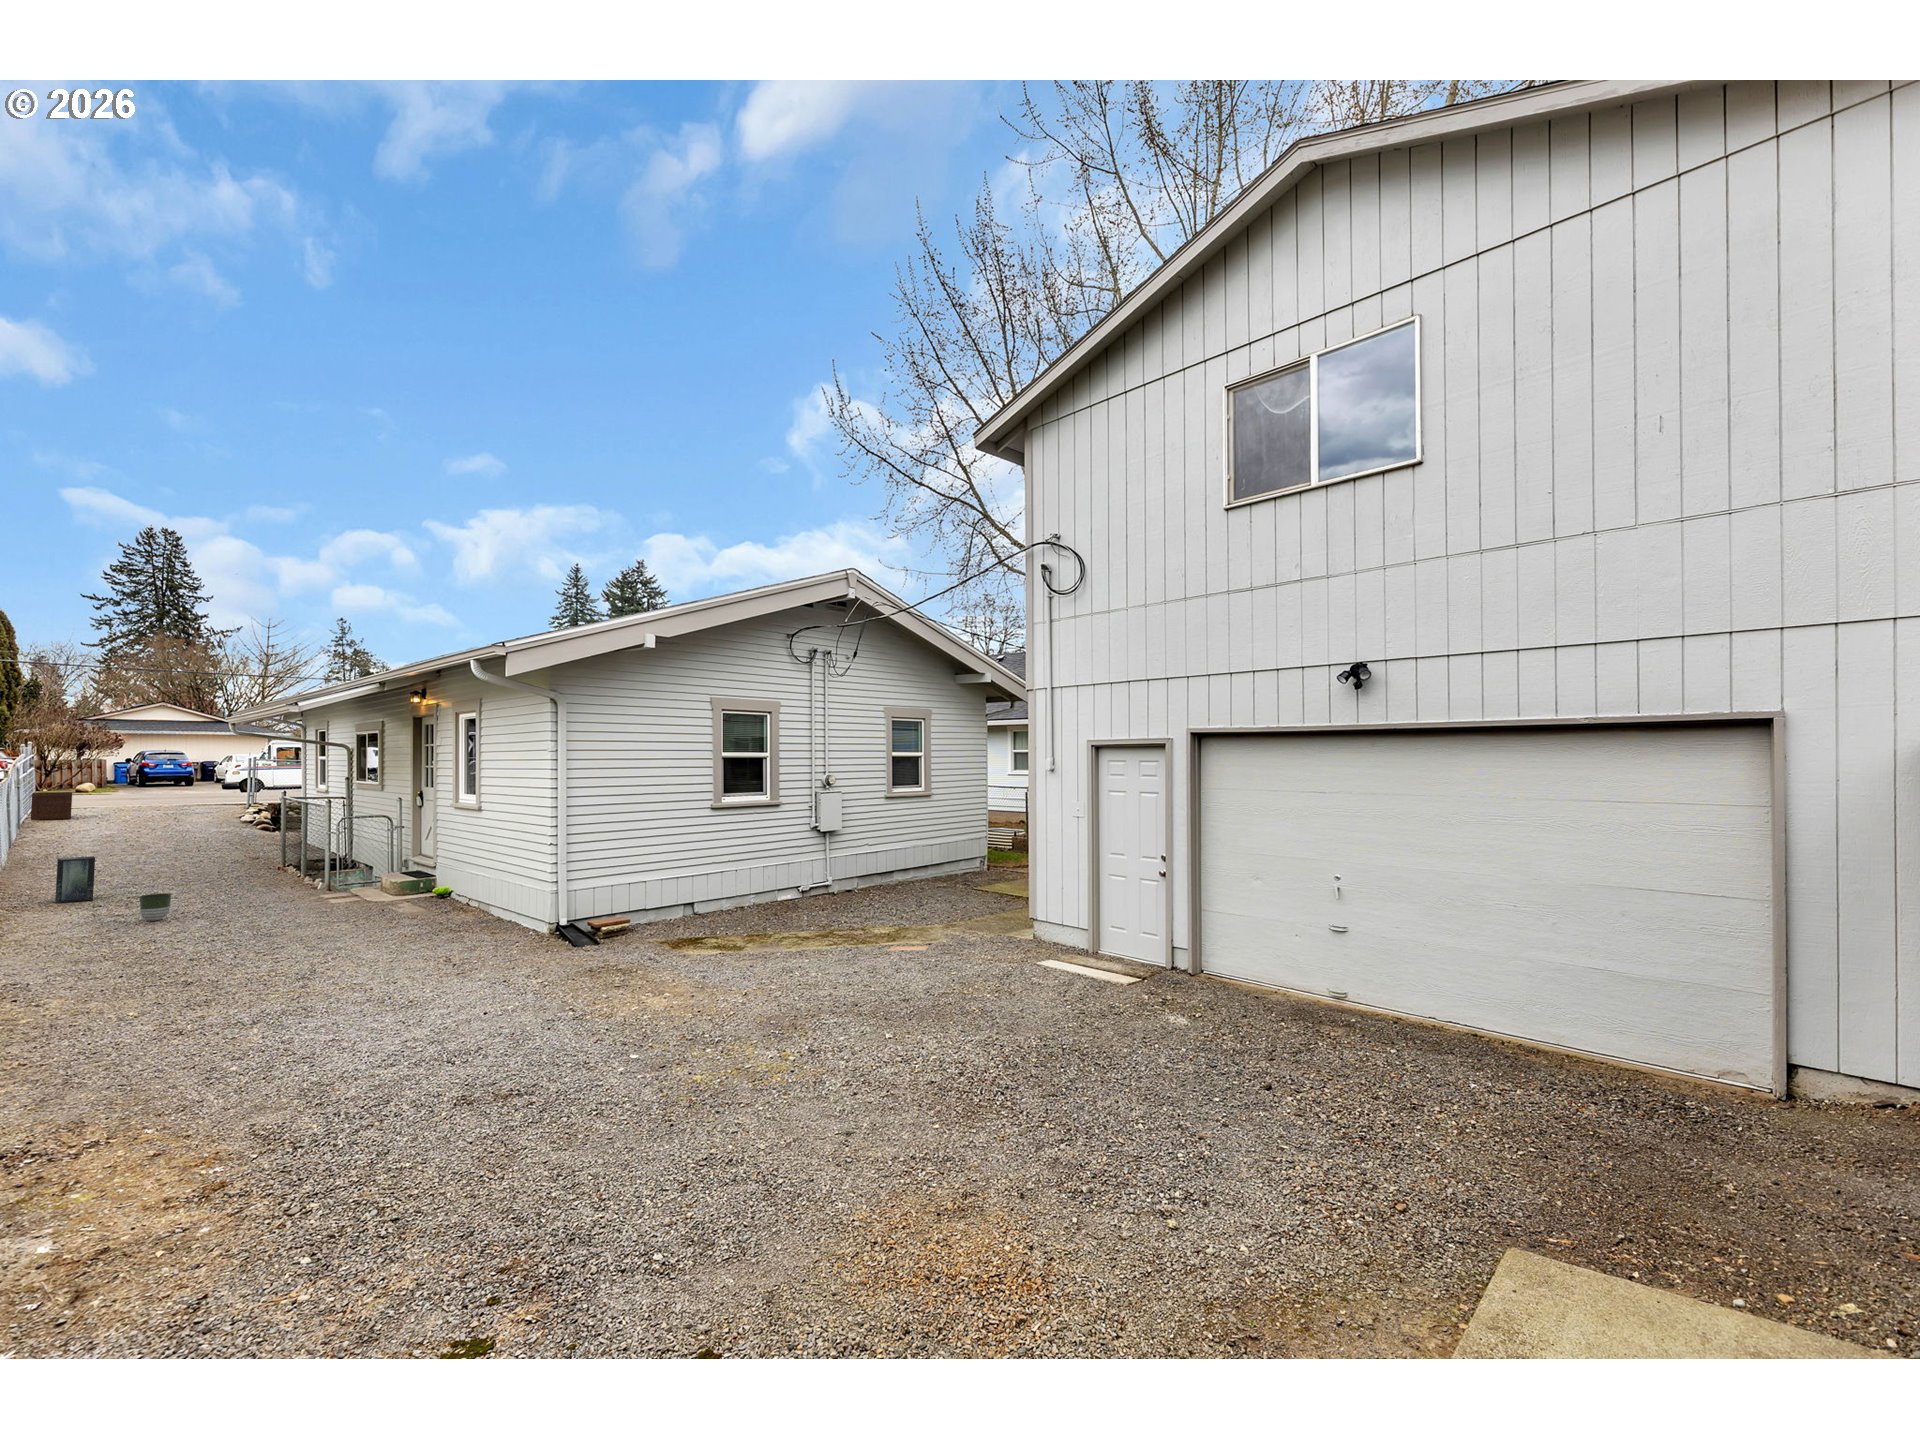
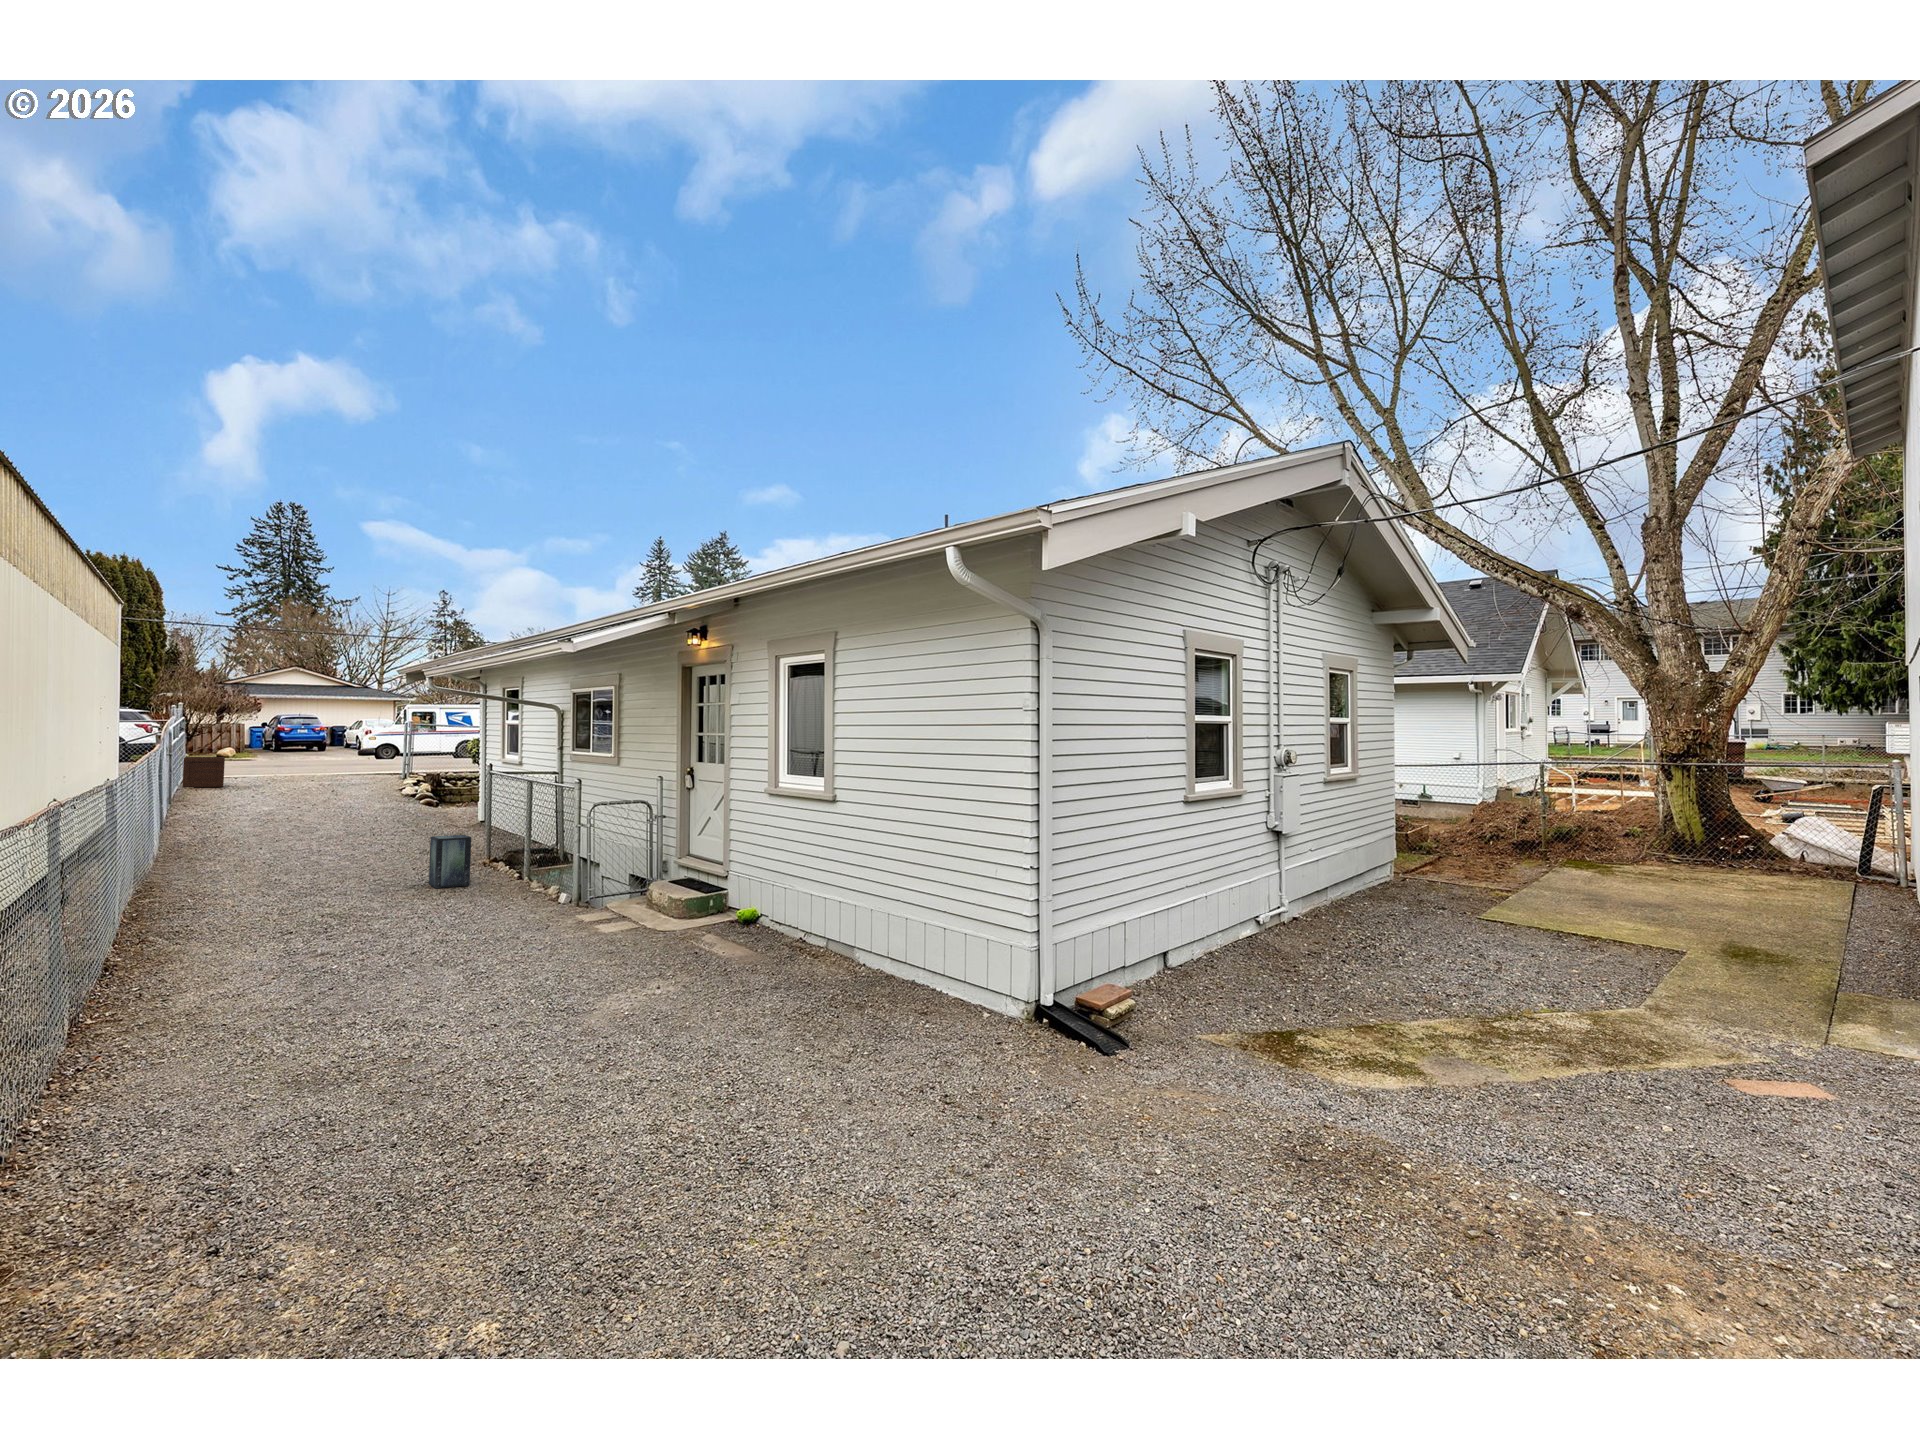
storage box: present [55,856,95,903] -> present [429,835,471,888]
planter: present [140,894,171,921] -> none [378,914,419,956]

